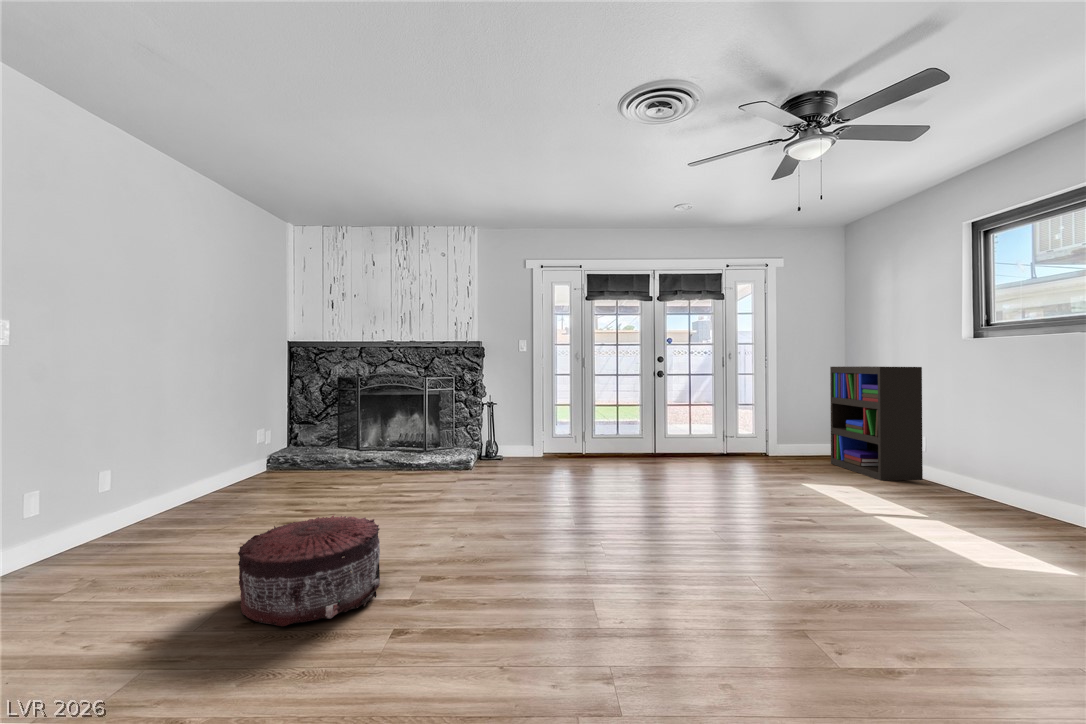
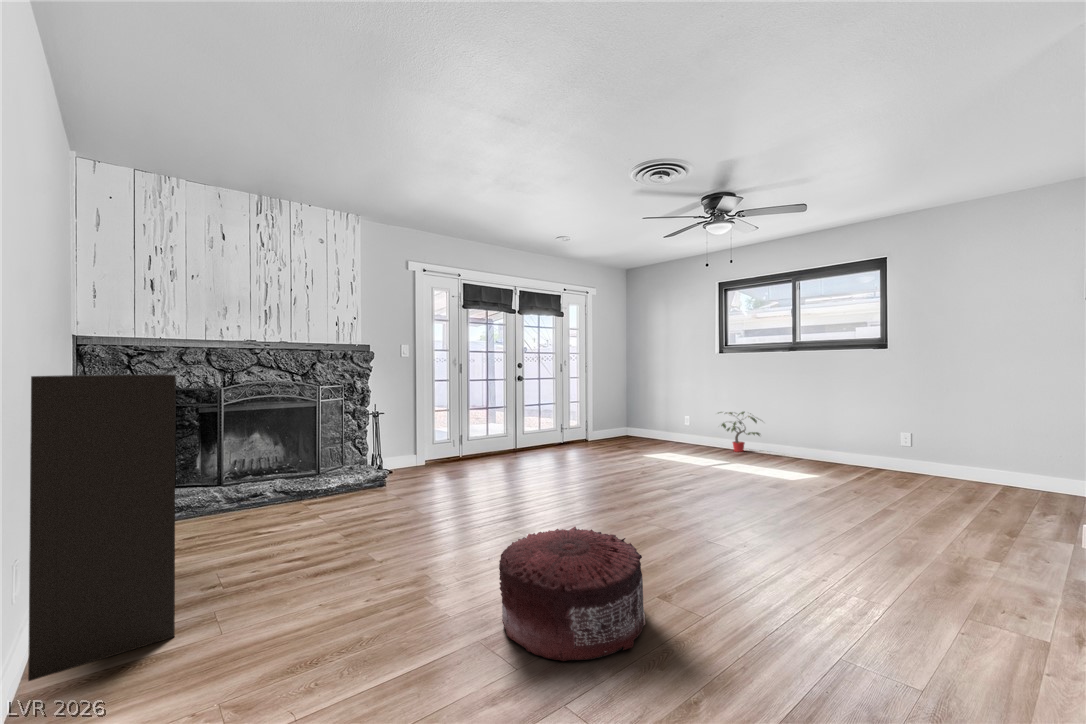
bookshelf: present [830,366,923,480] -> present [28,374,176,681]
potted plant: none [932,436,1030,506] -> present [720,412,760,452]

